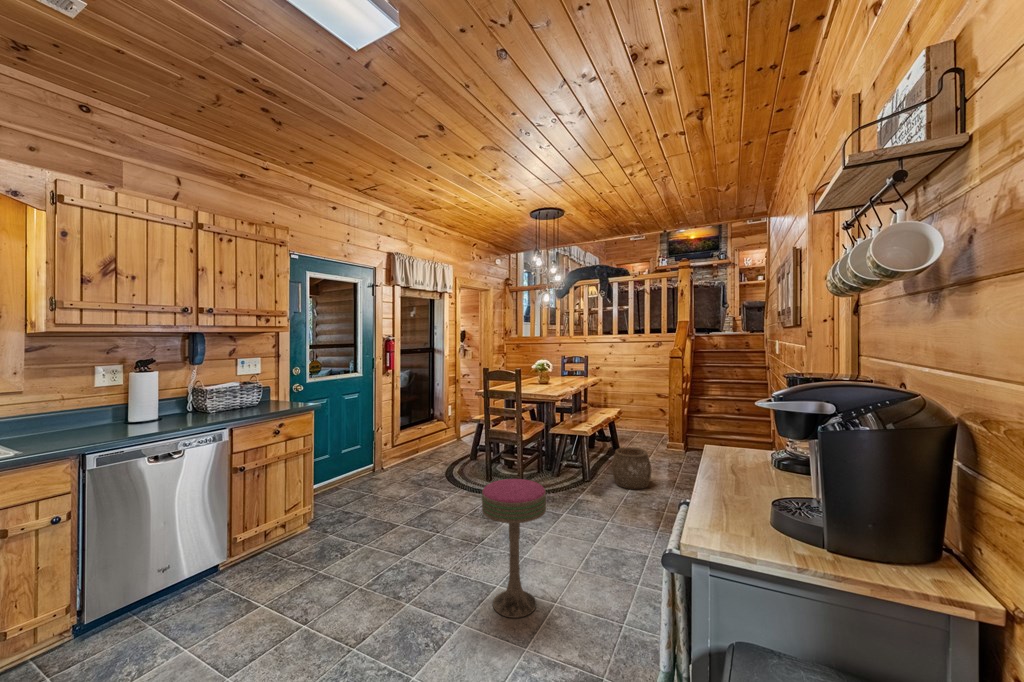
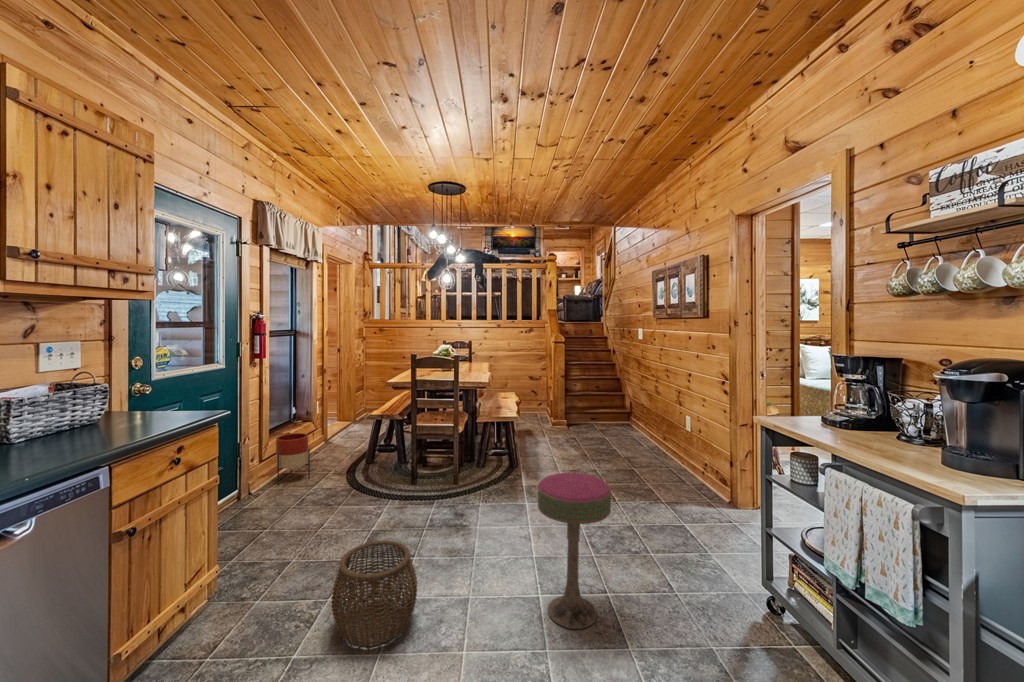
planter: none [402,427,425,465] -> present [276,433,310,485]
woven basket: present [612,448,652,489] -> present [331,541,417,648]

